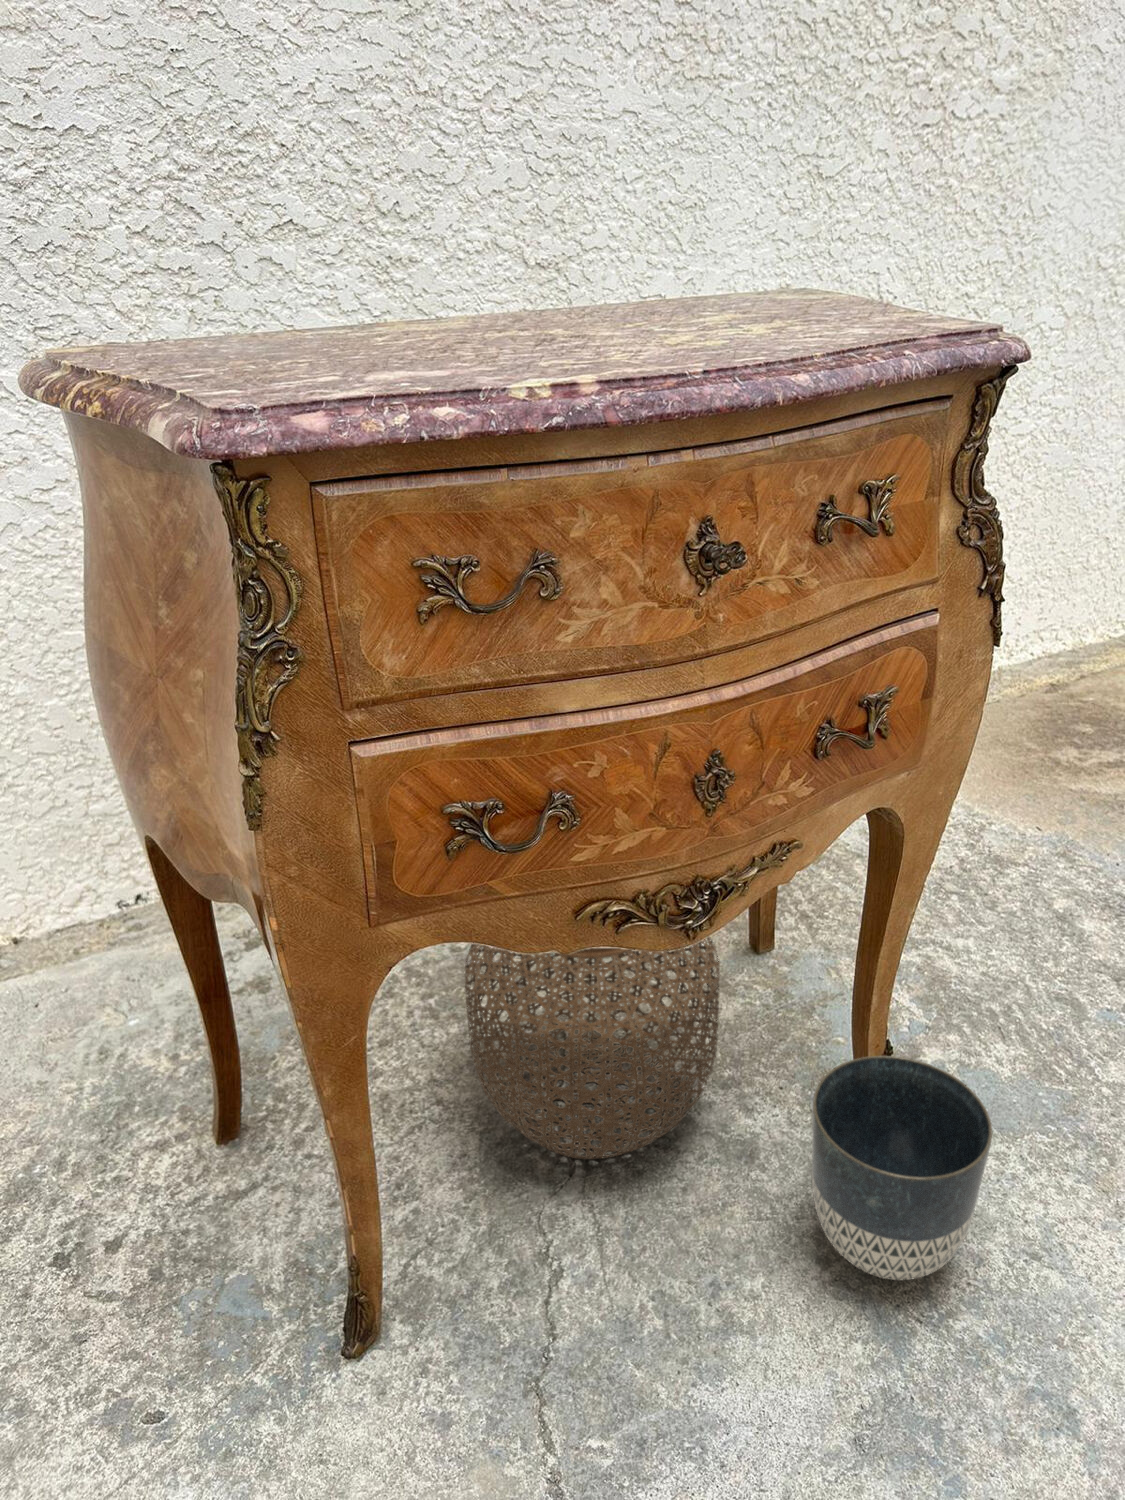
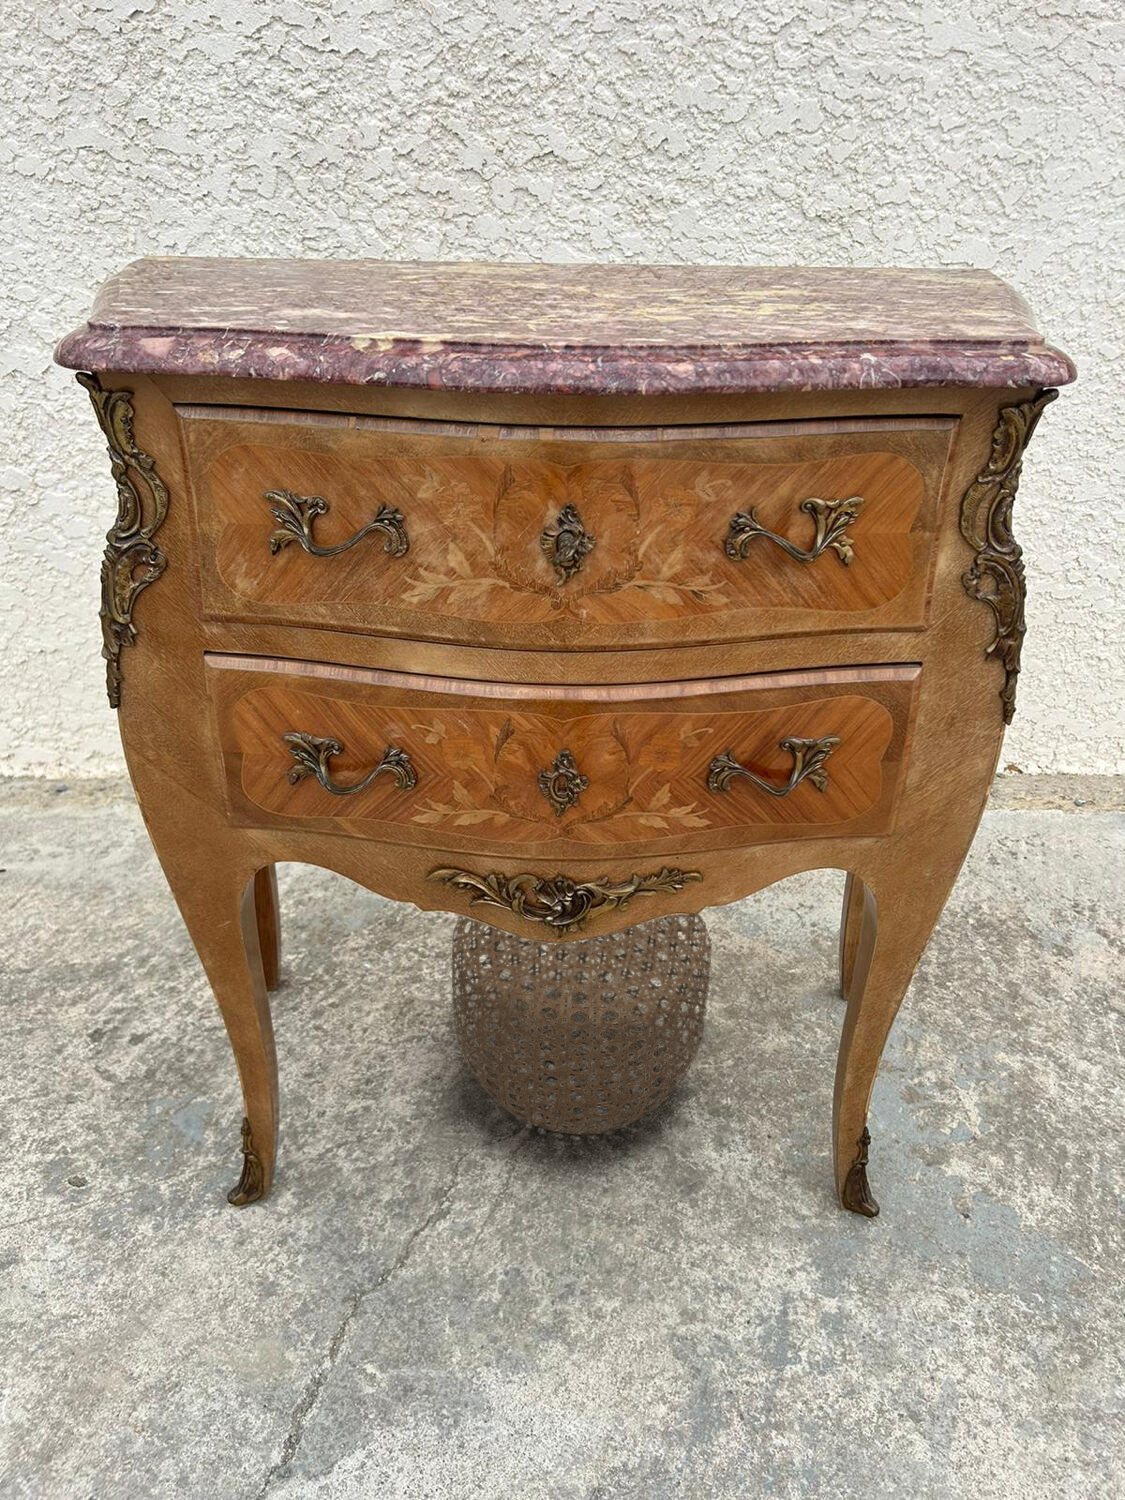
planter: present [812,1056,992,1280] -> none [683,1127,878,1377]

